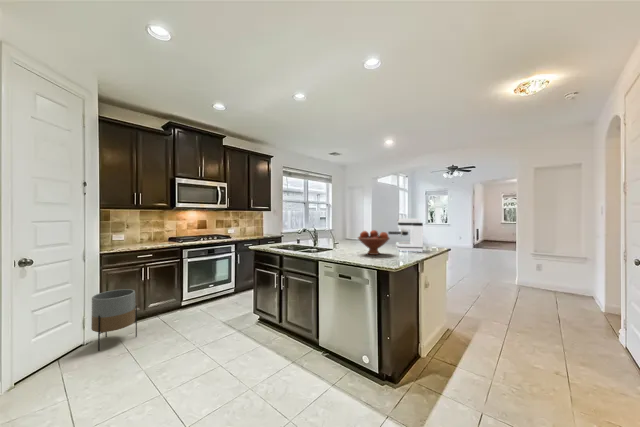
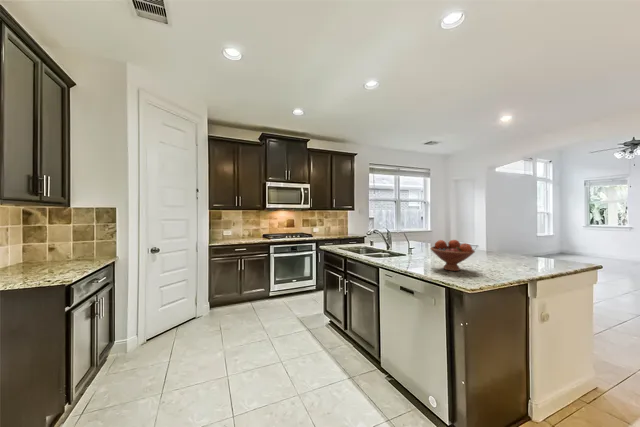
coffee maker: present [388,218,423,252] -> none [478,225,530,272]
planter: present [91,289,137,351] -> none [199,277,230,325]

